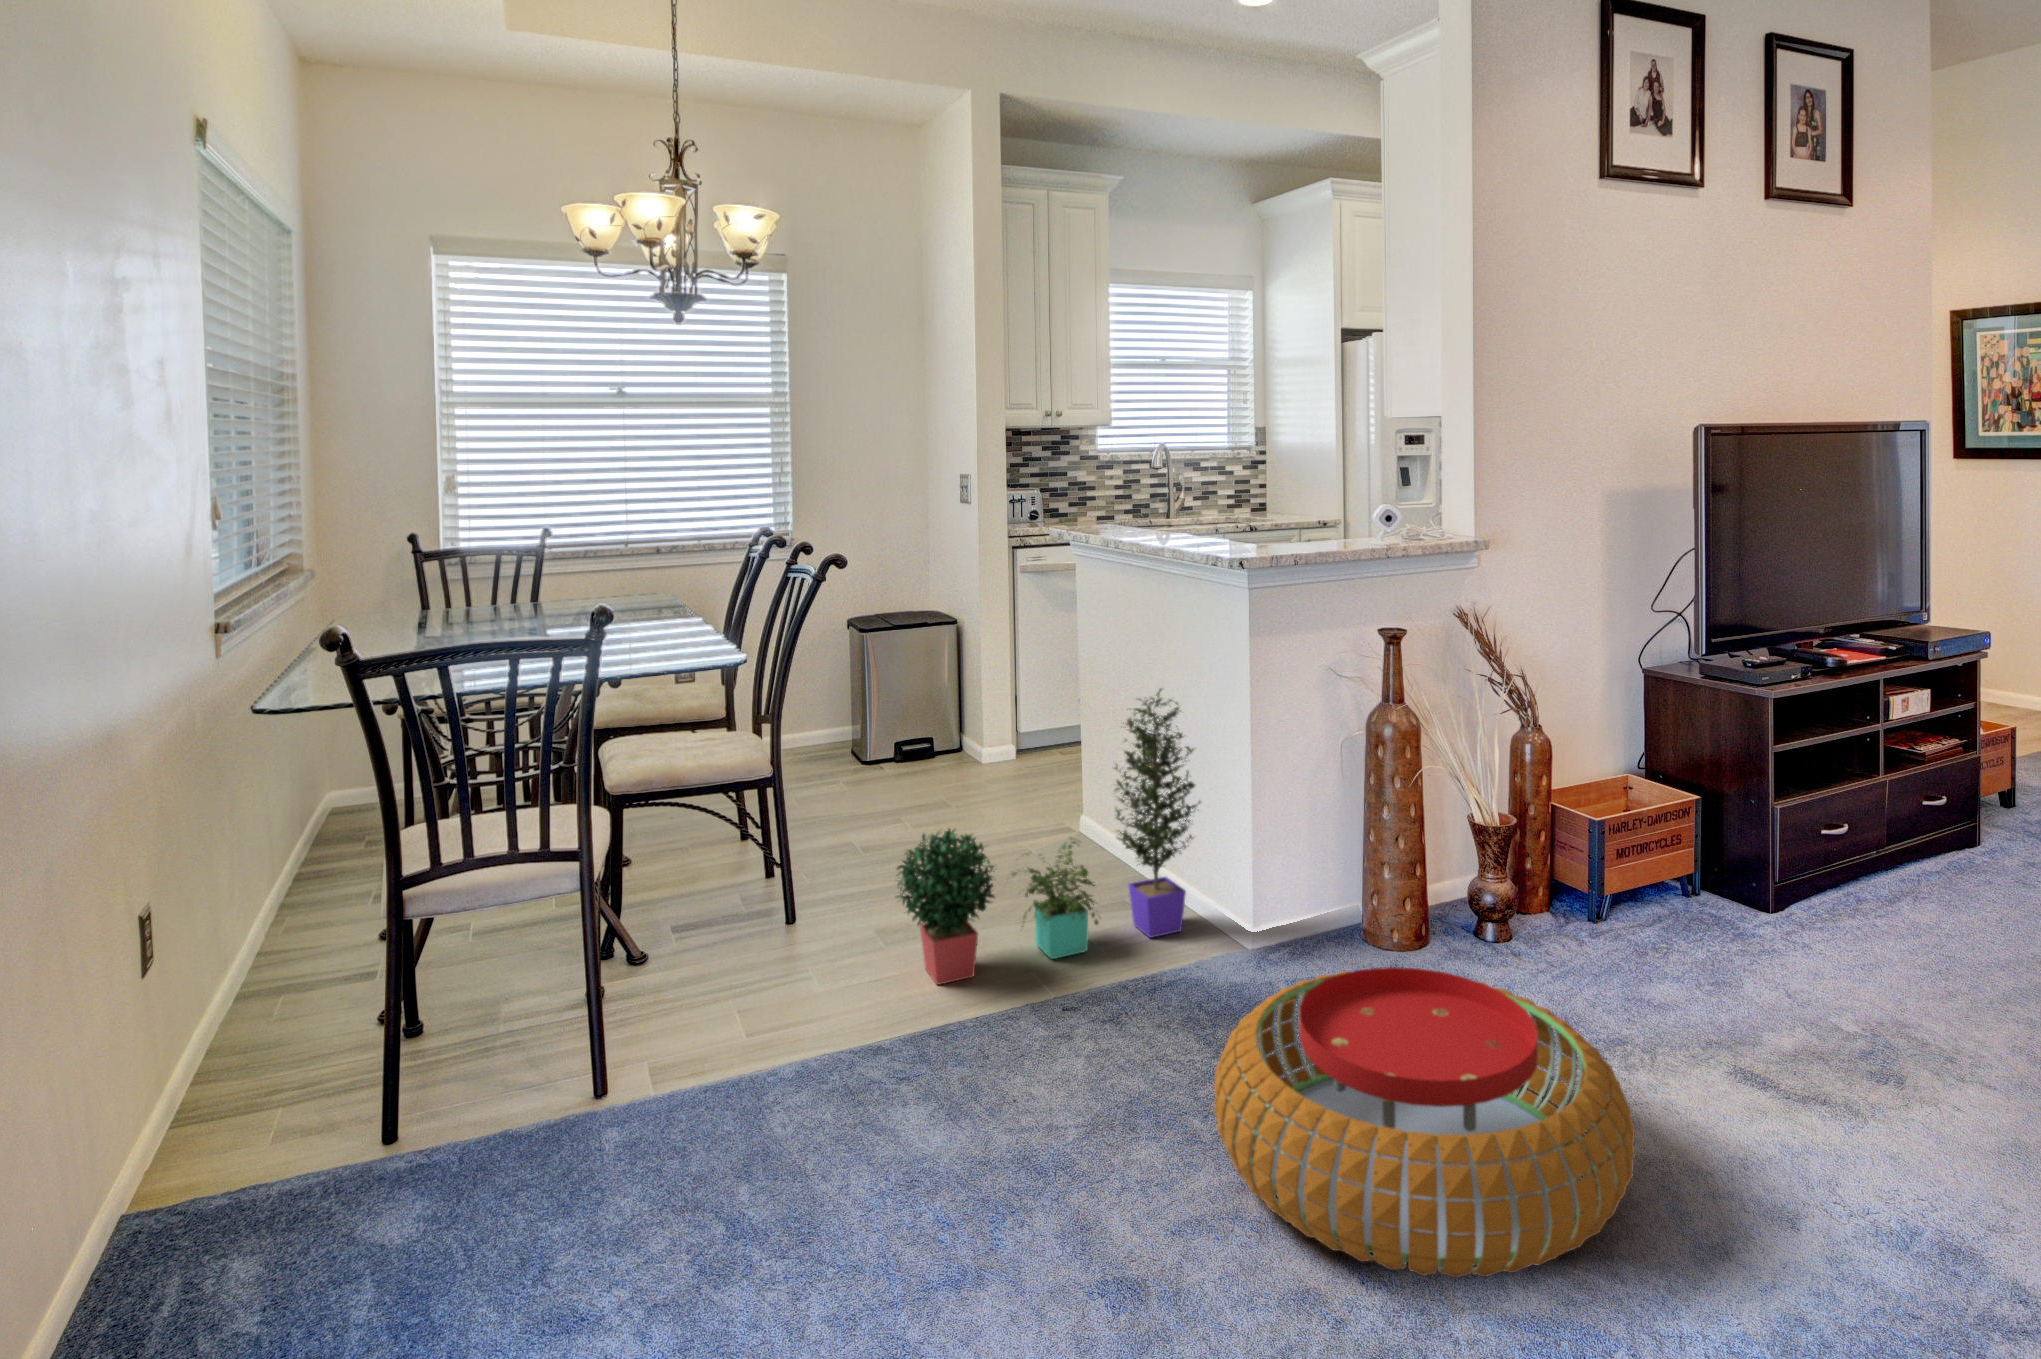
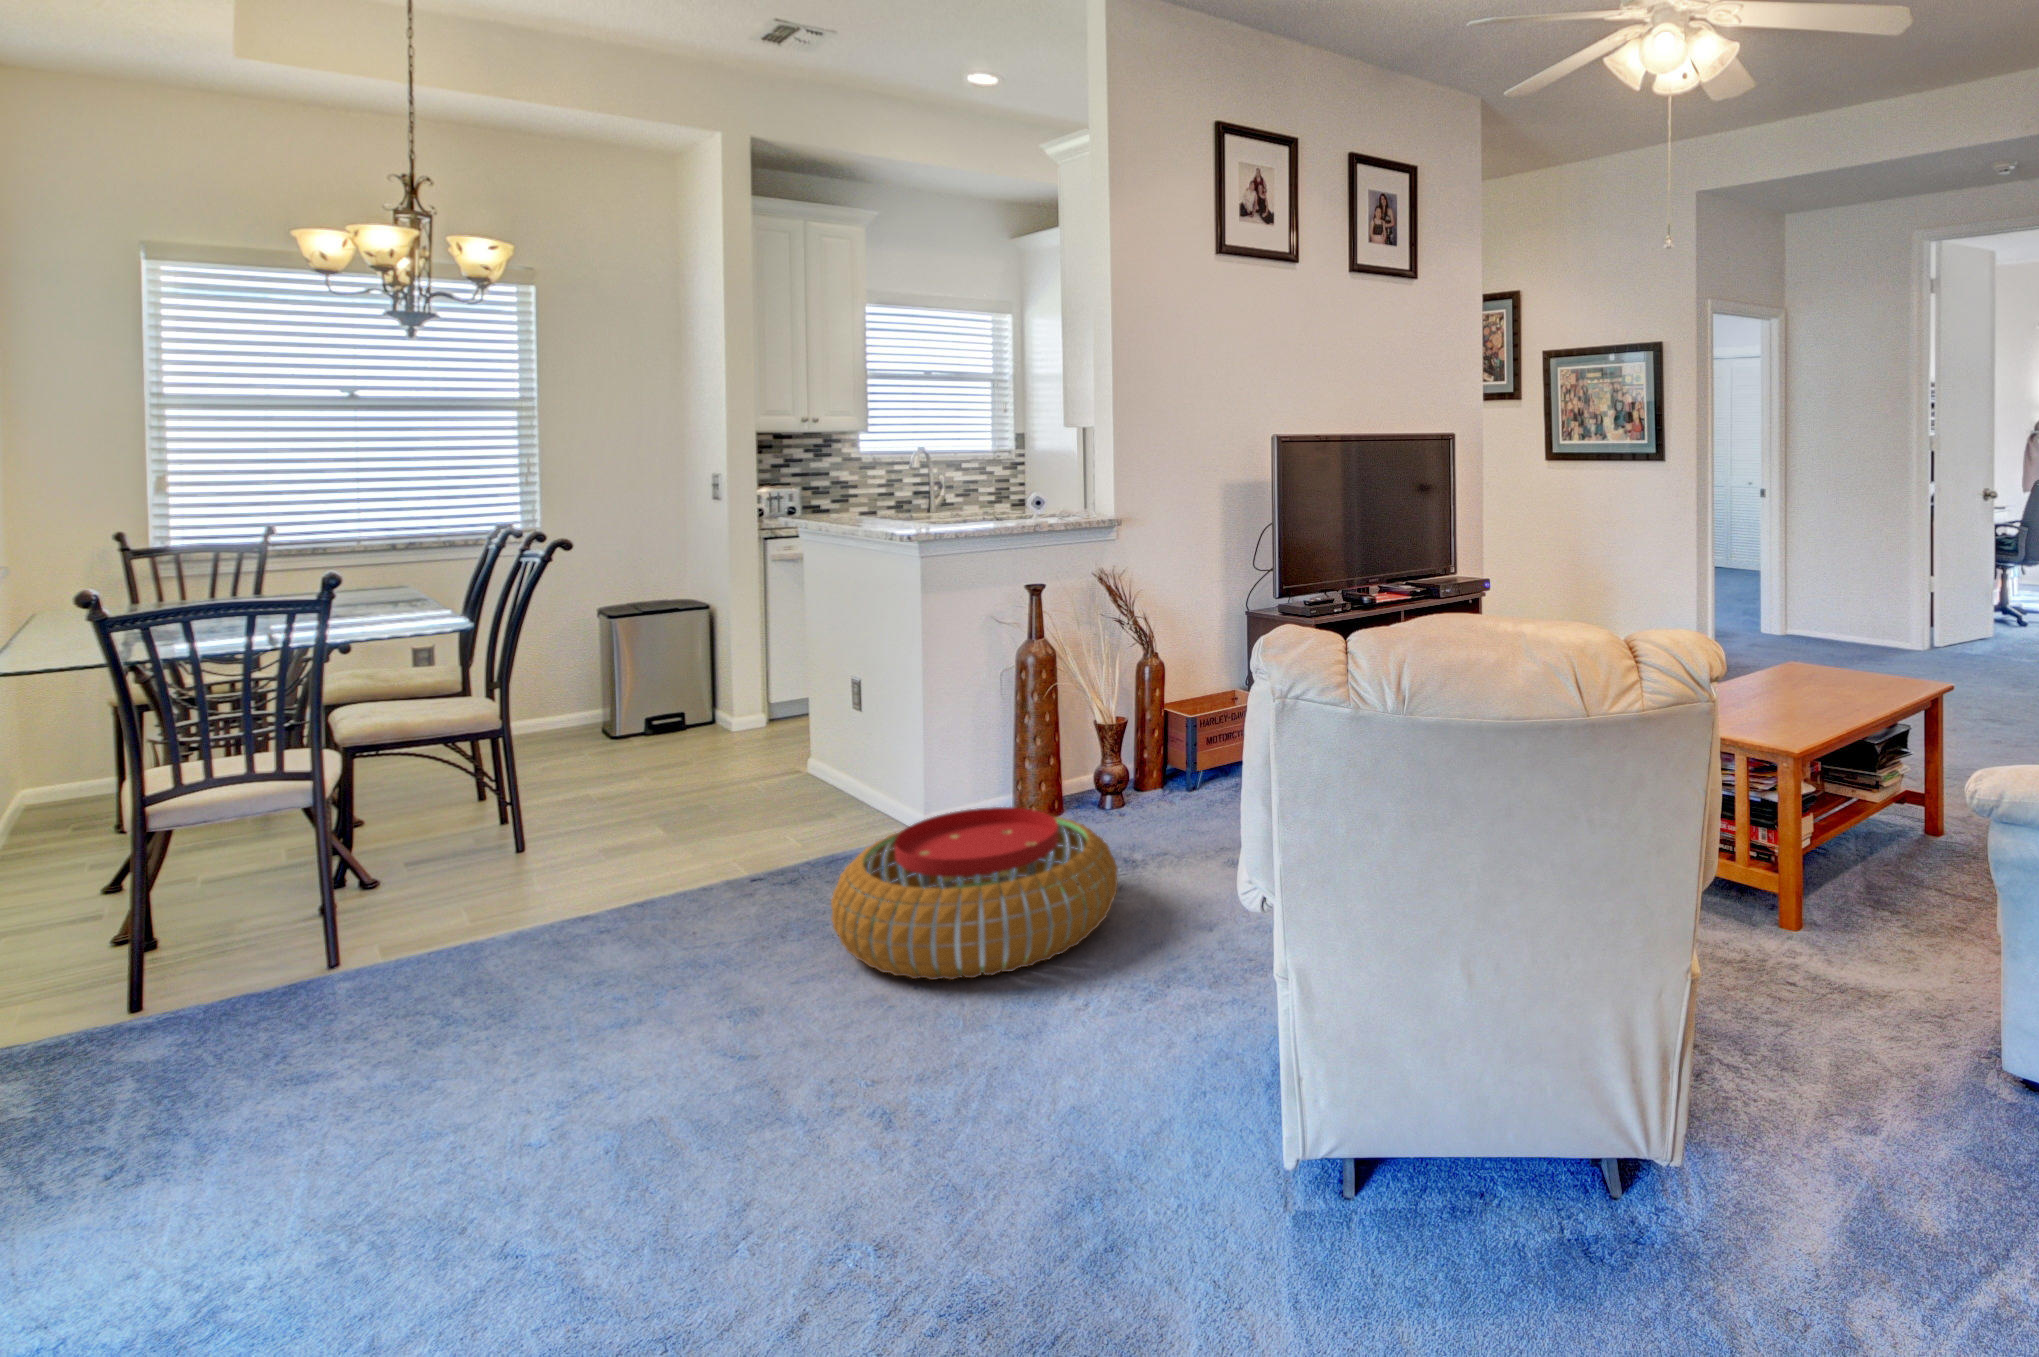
potted plant: present [896,689,1200,985] -> none [607,638,884,876]

